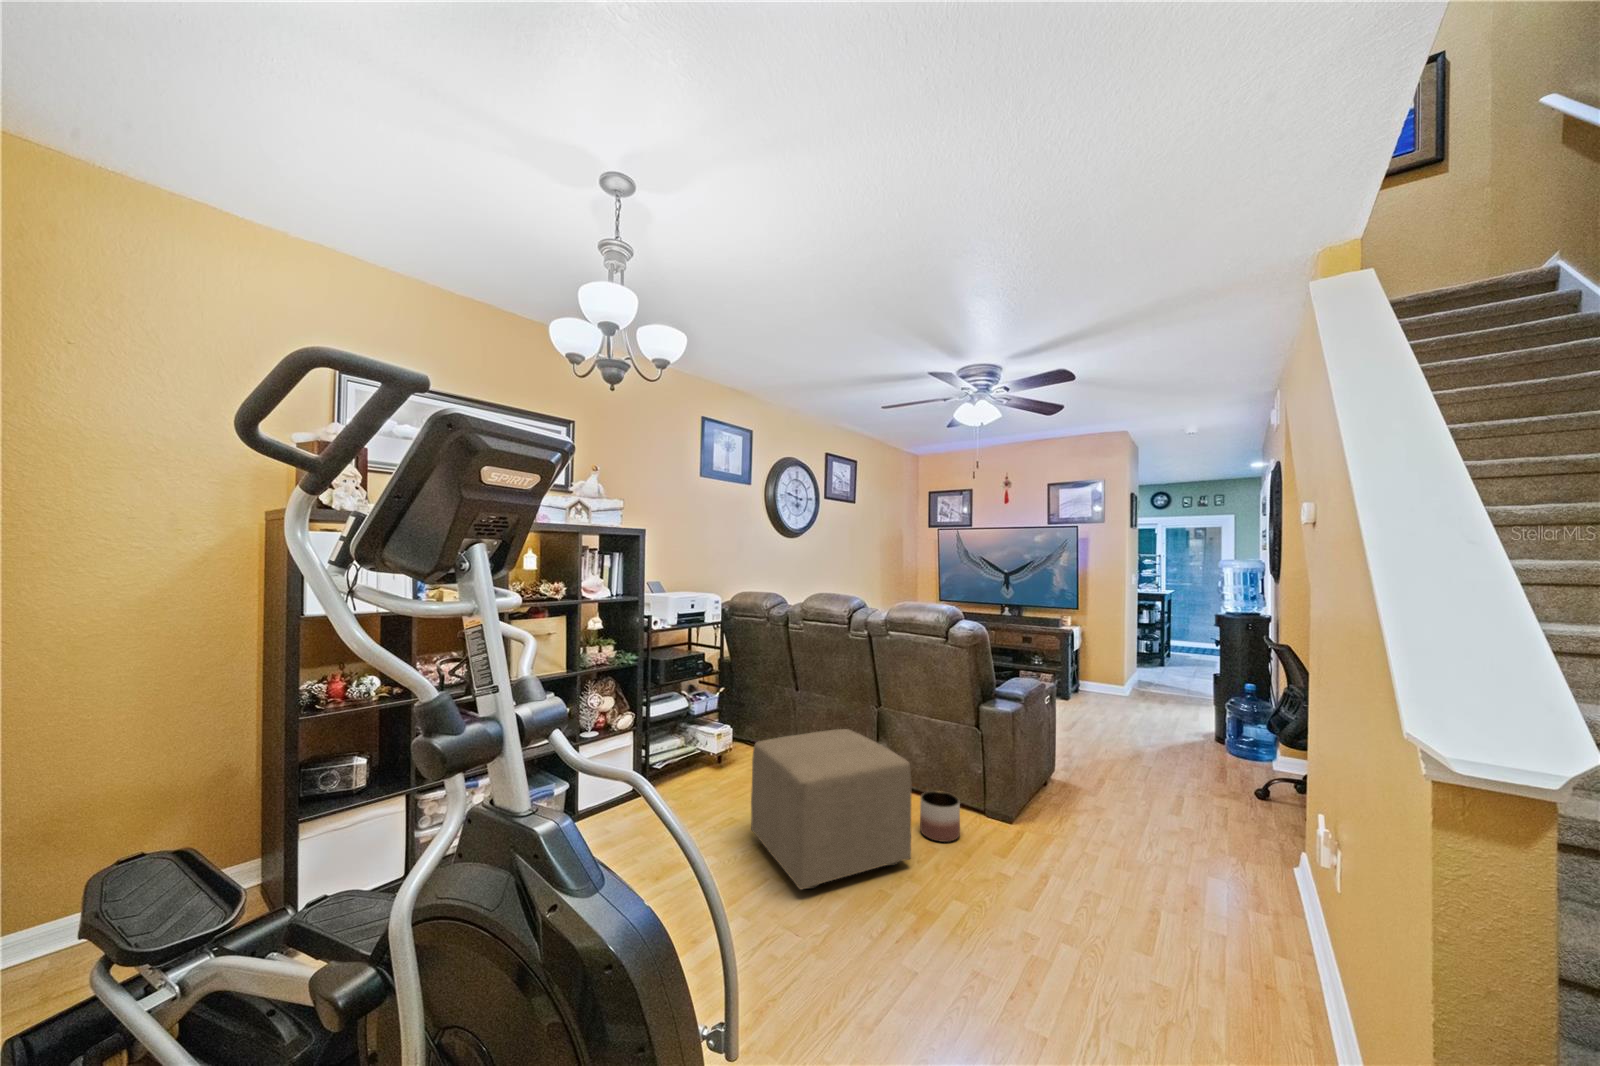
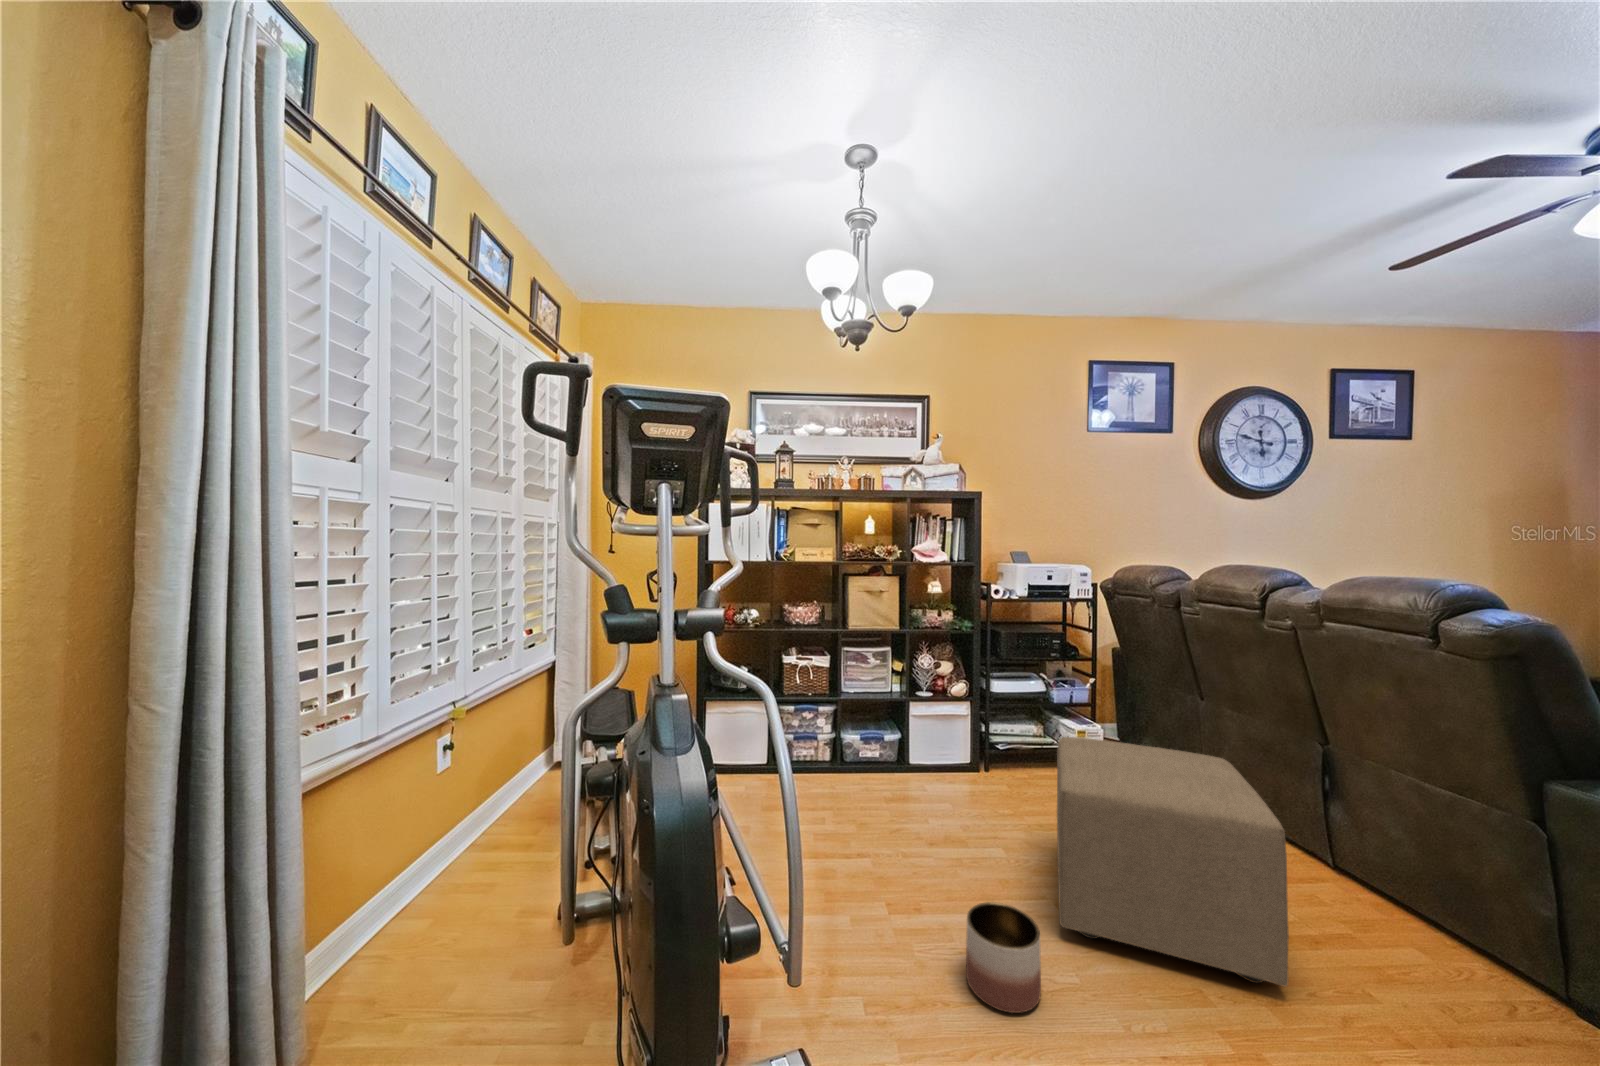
planter: present [920,791,960,842] -> present [966,902,1041,1013]

